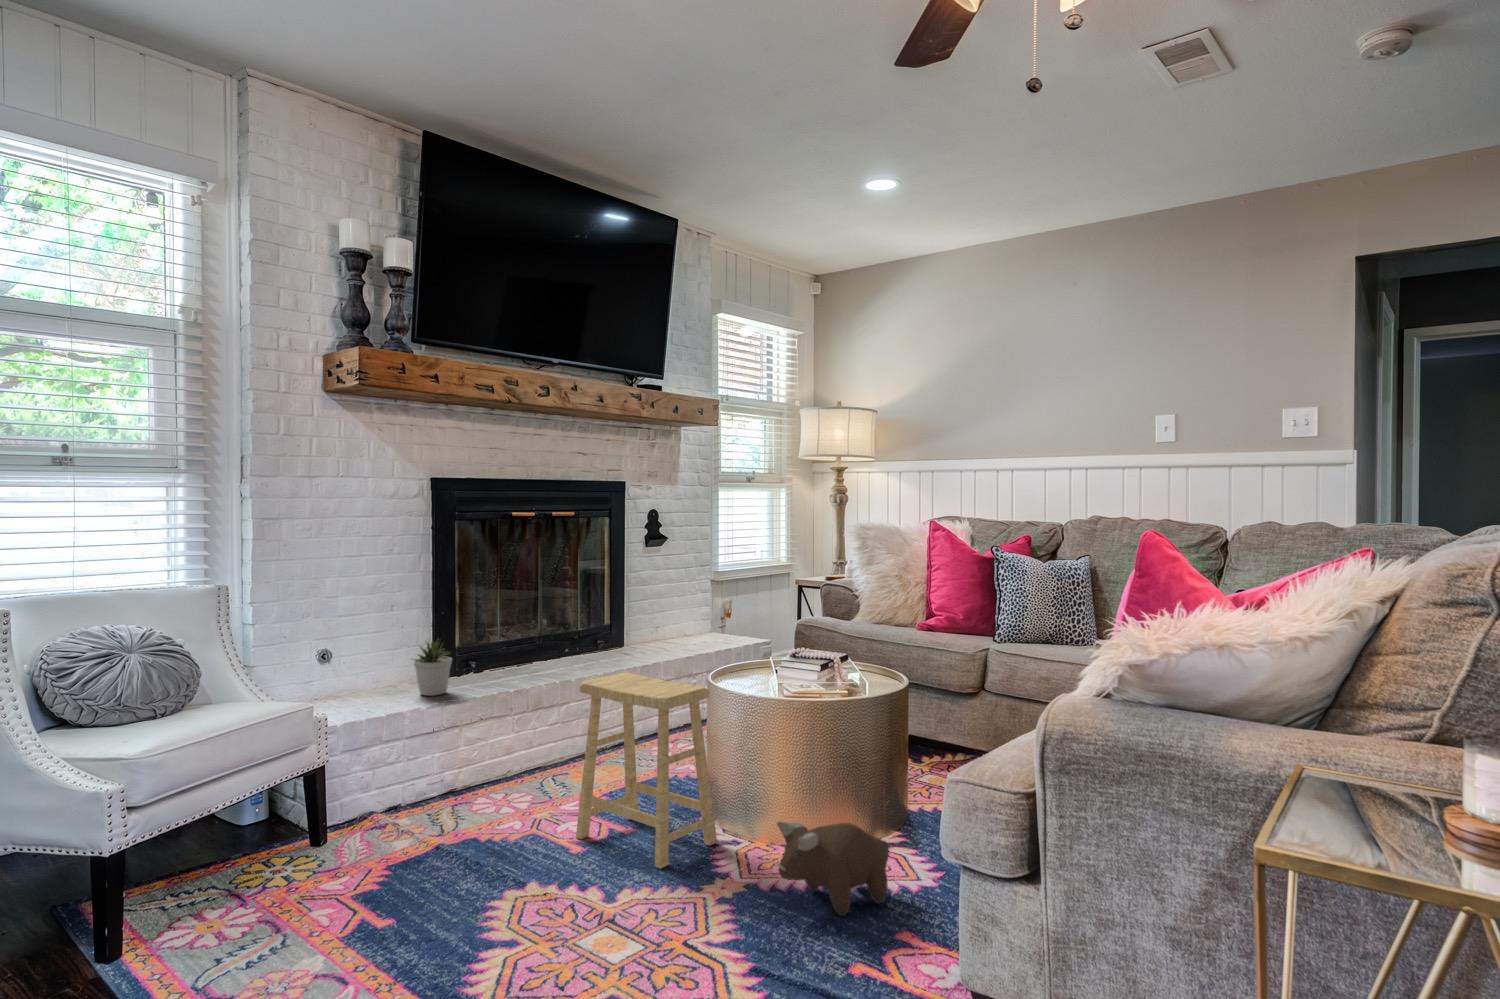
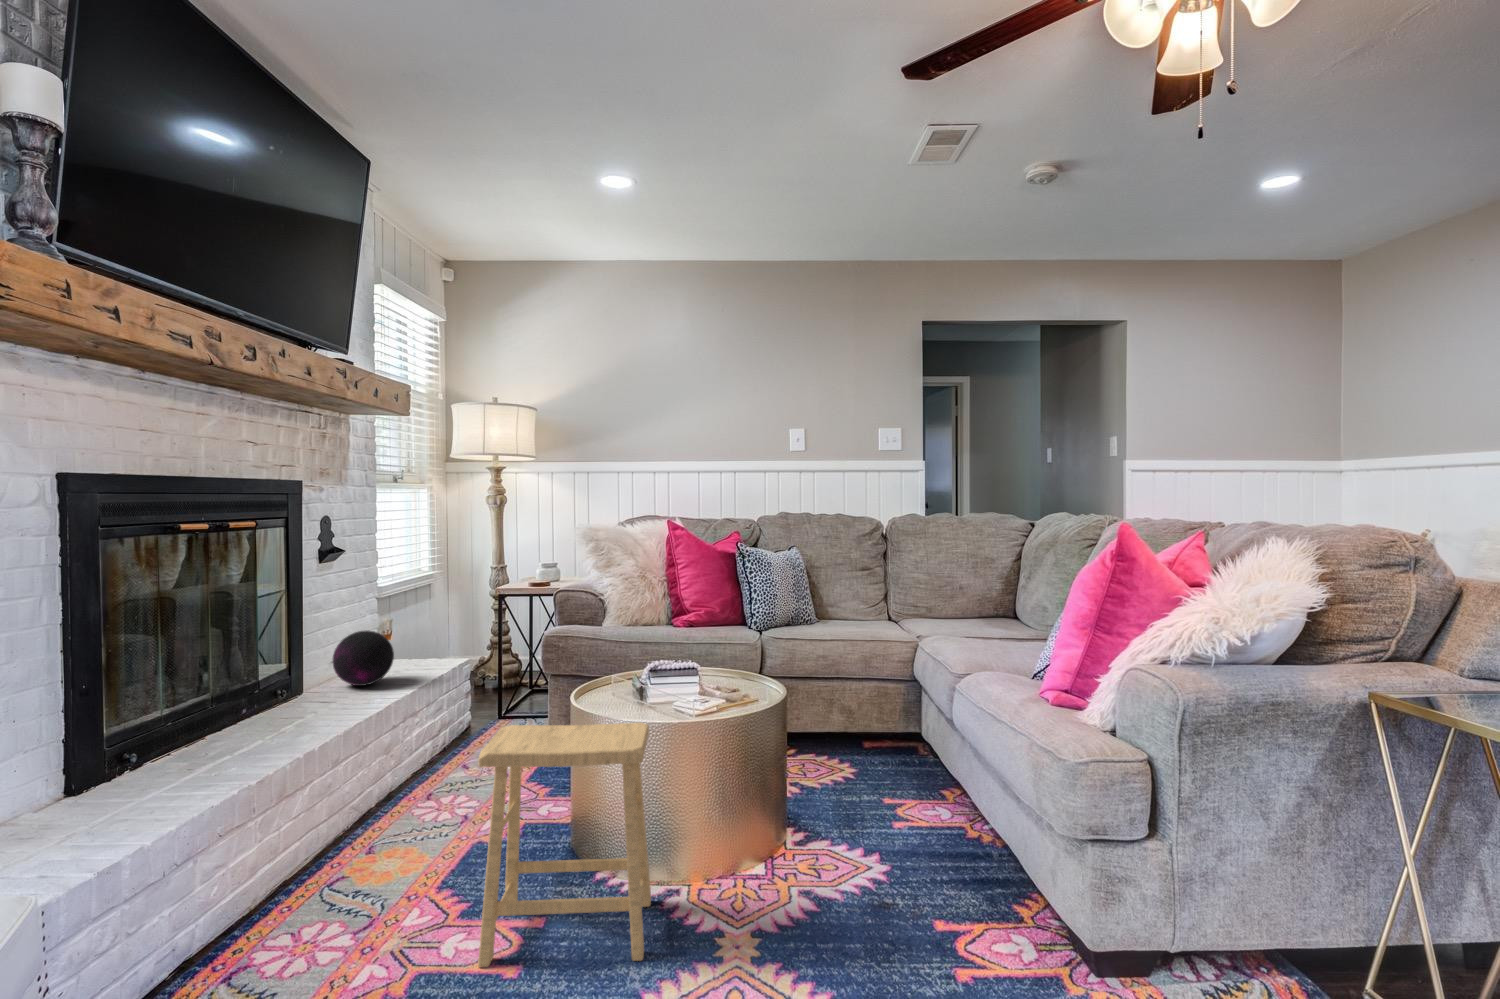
decorative orb: none [641,605,686,650] -> present [332,630,394,686]
potted plant: present [414,641,452,696] -> none [66,735,151,839]
plush toy: present [776,821,889,916] -> none [803,830,887,929]

